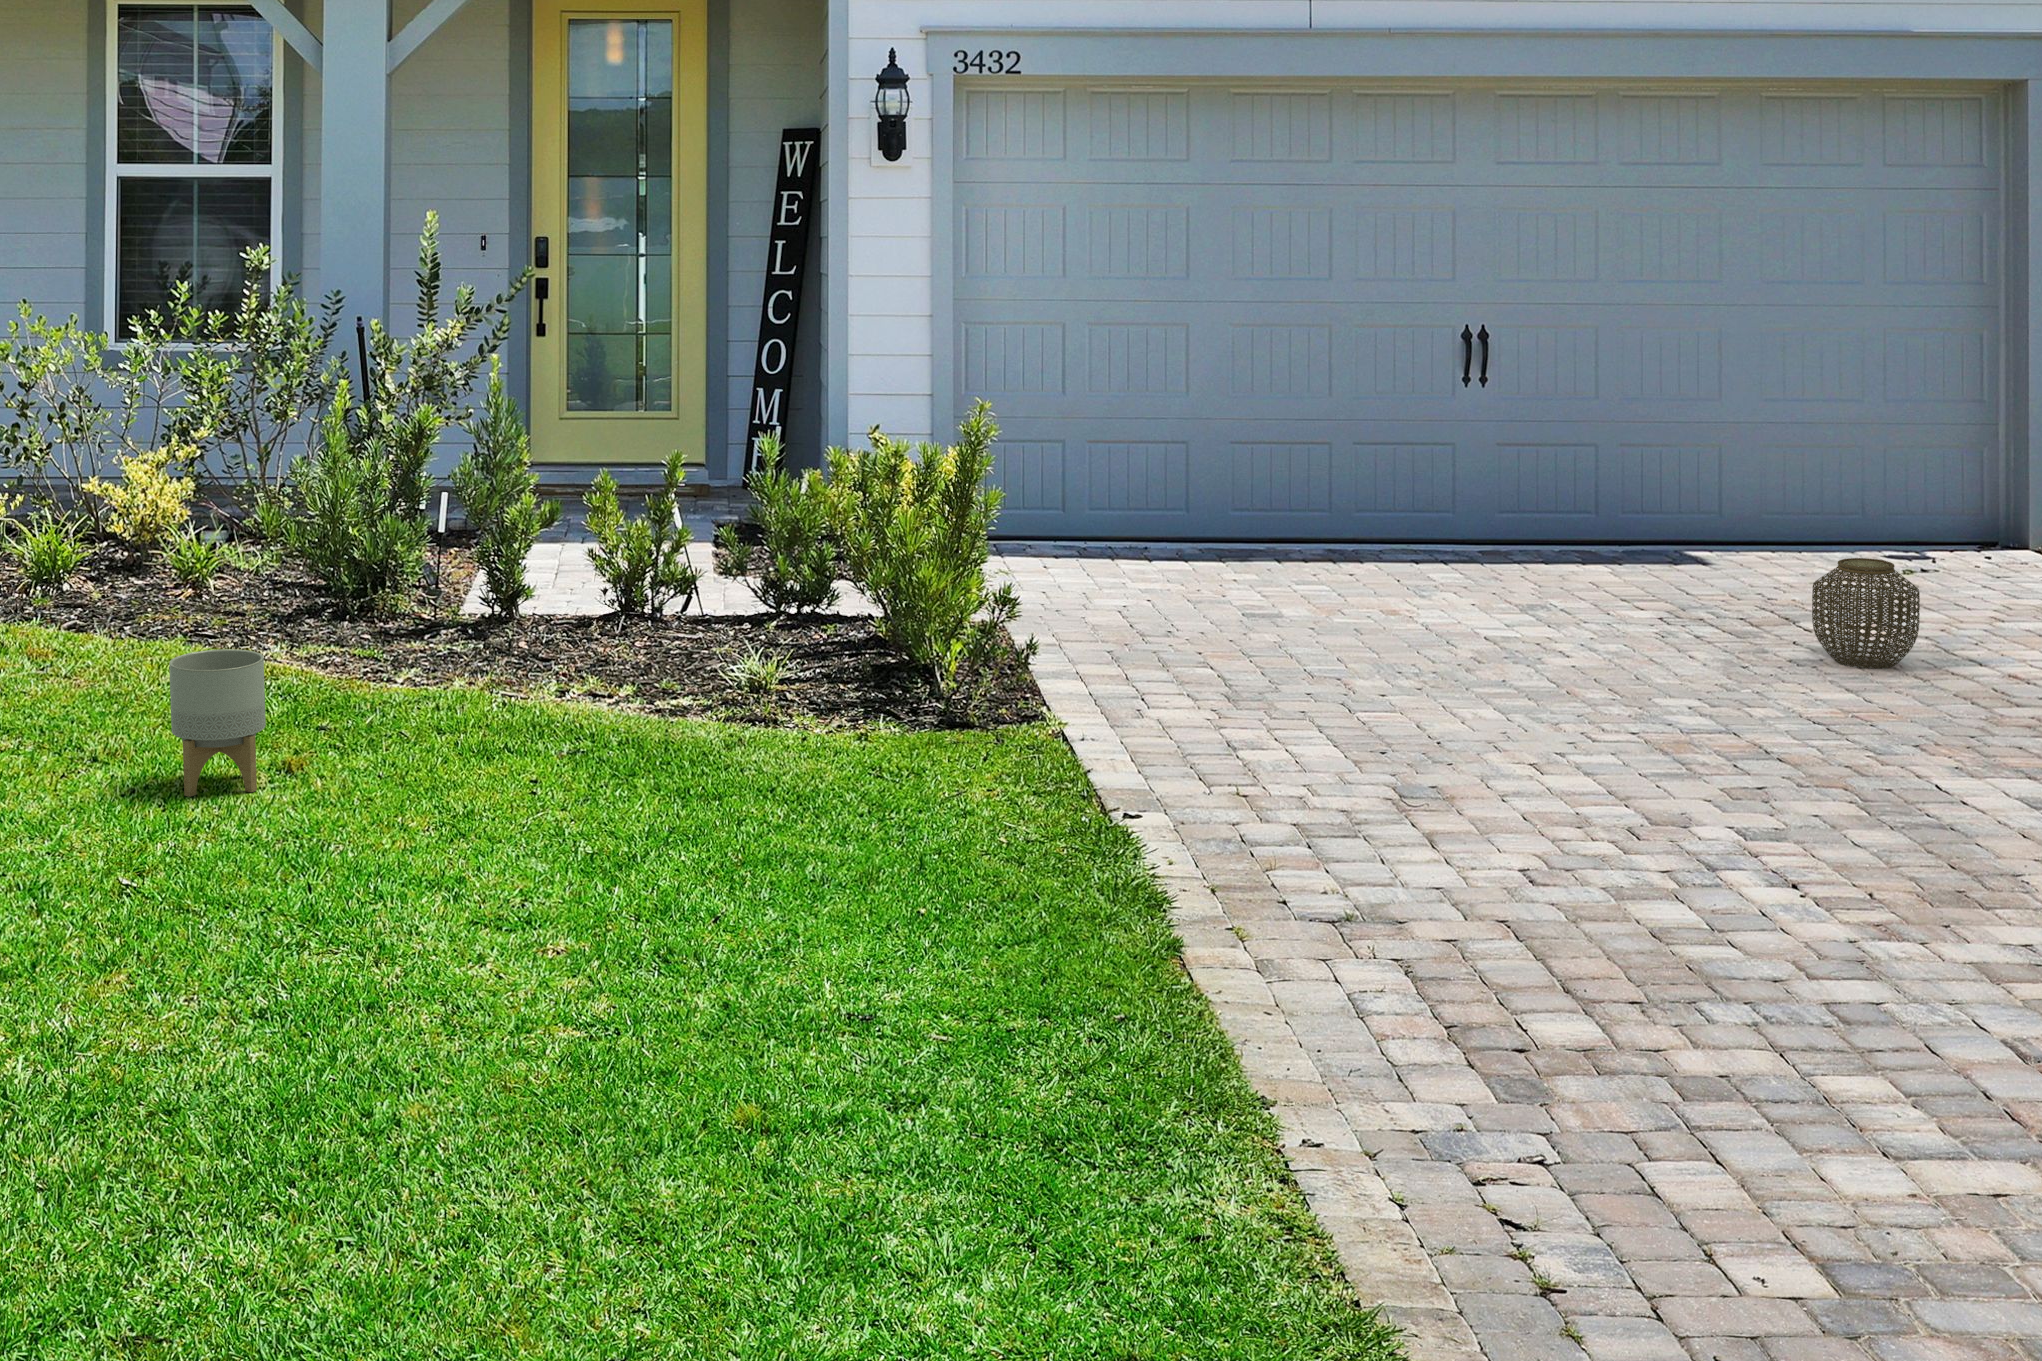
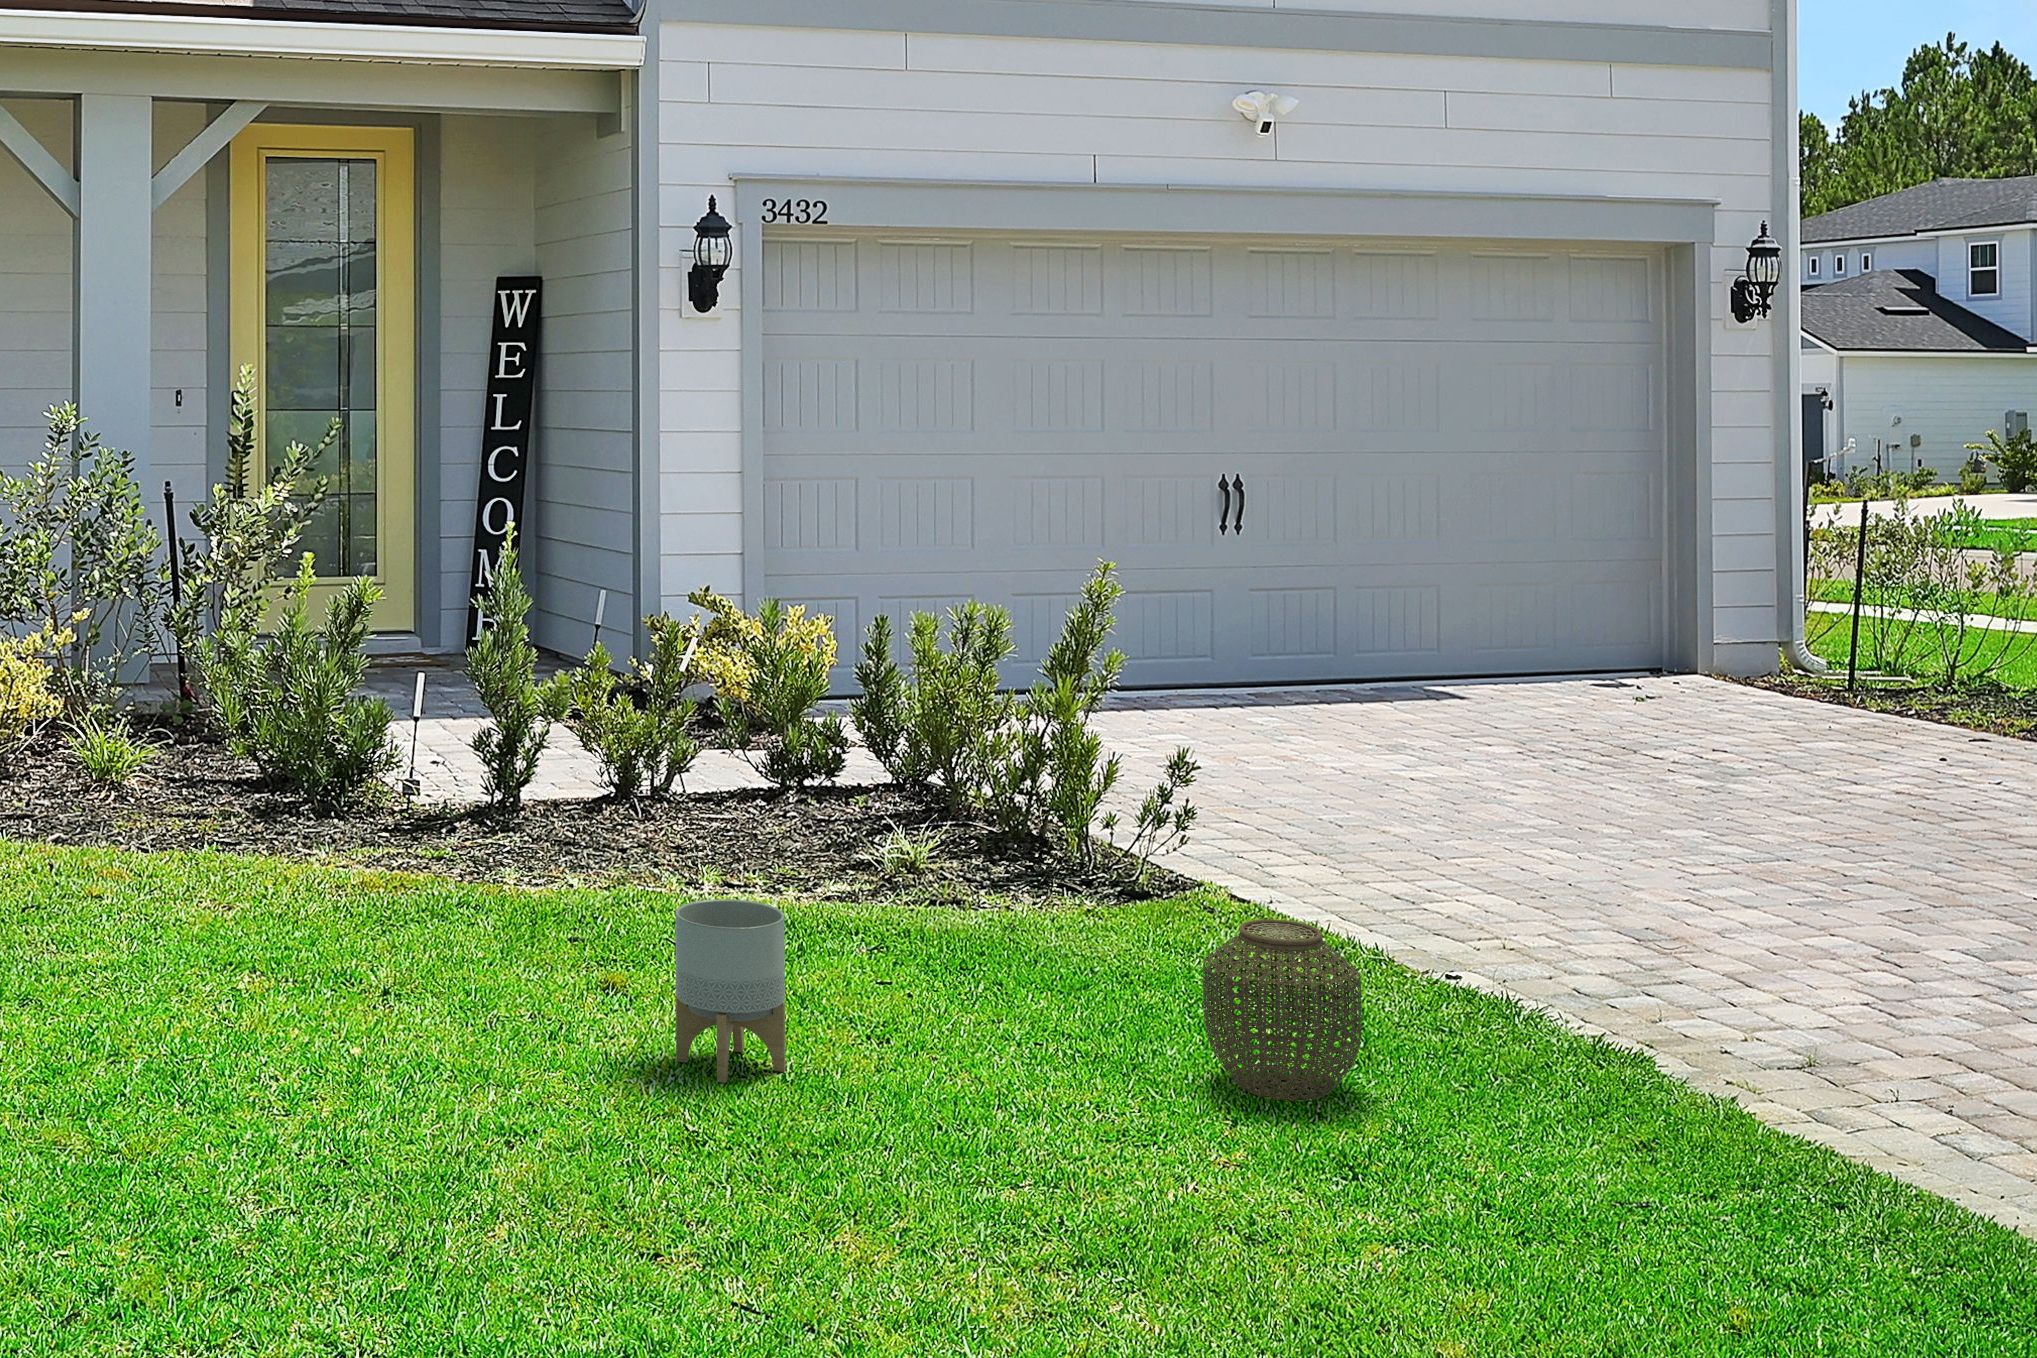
woven basket: present [1812,558,1920,669] -> present [1203,919,1362,1101]

